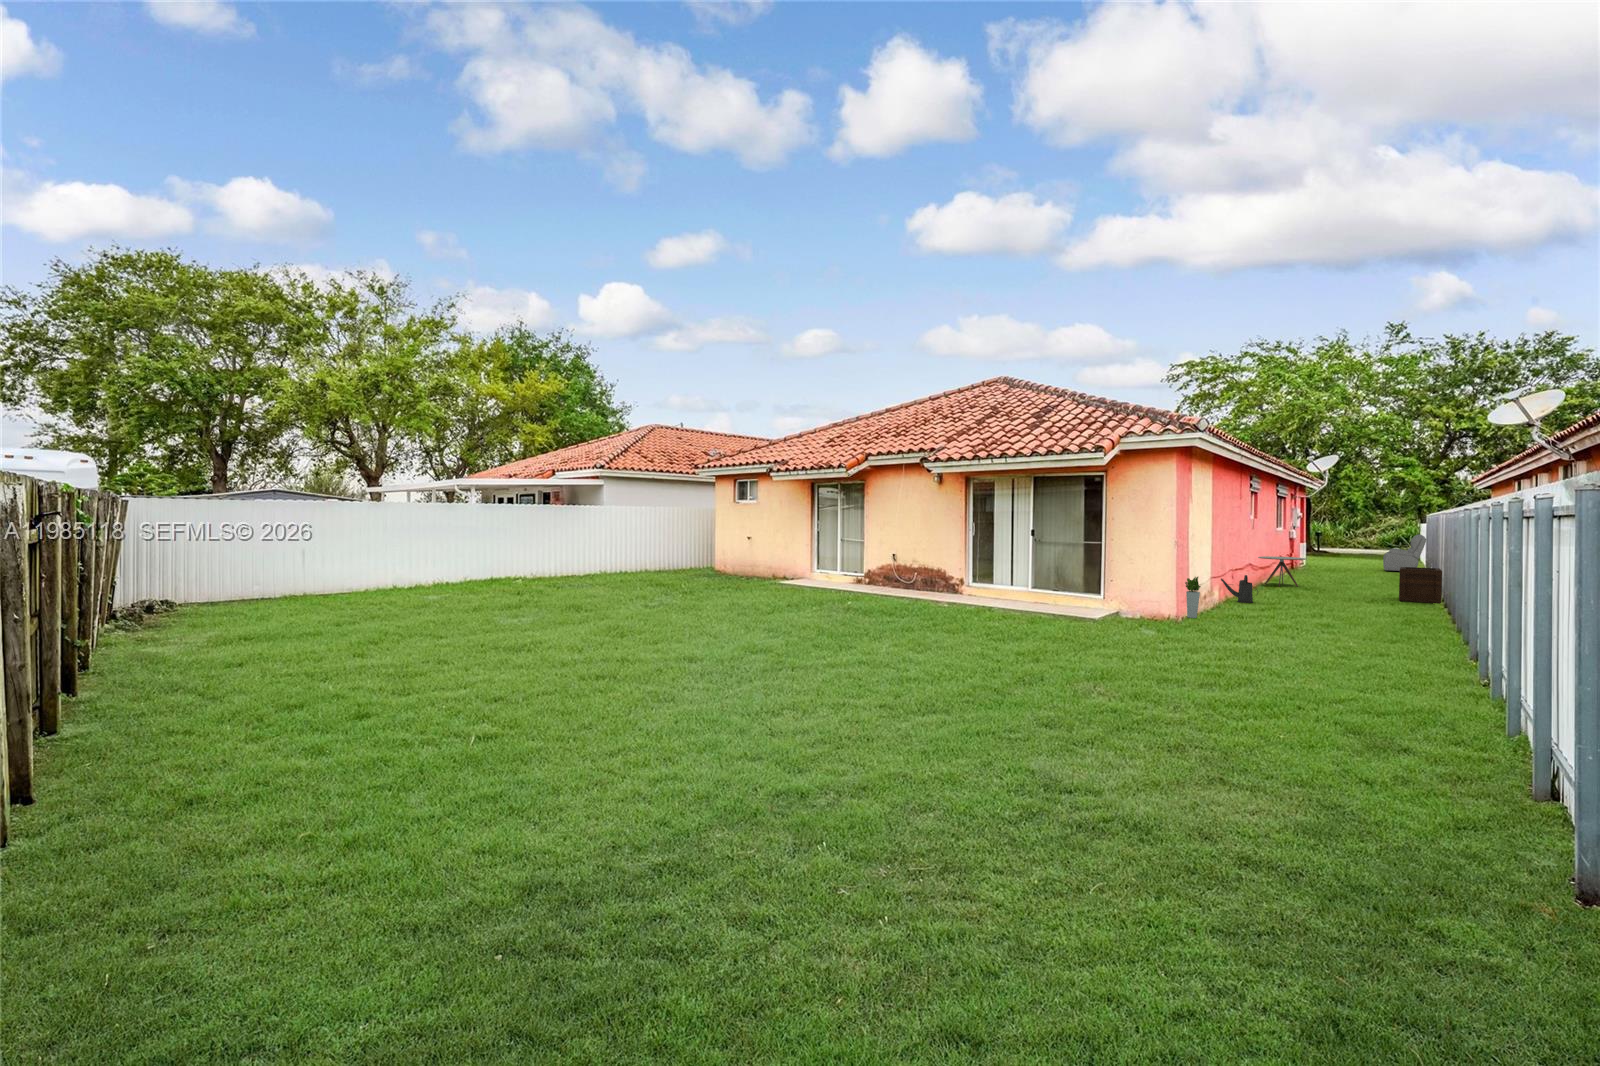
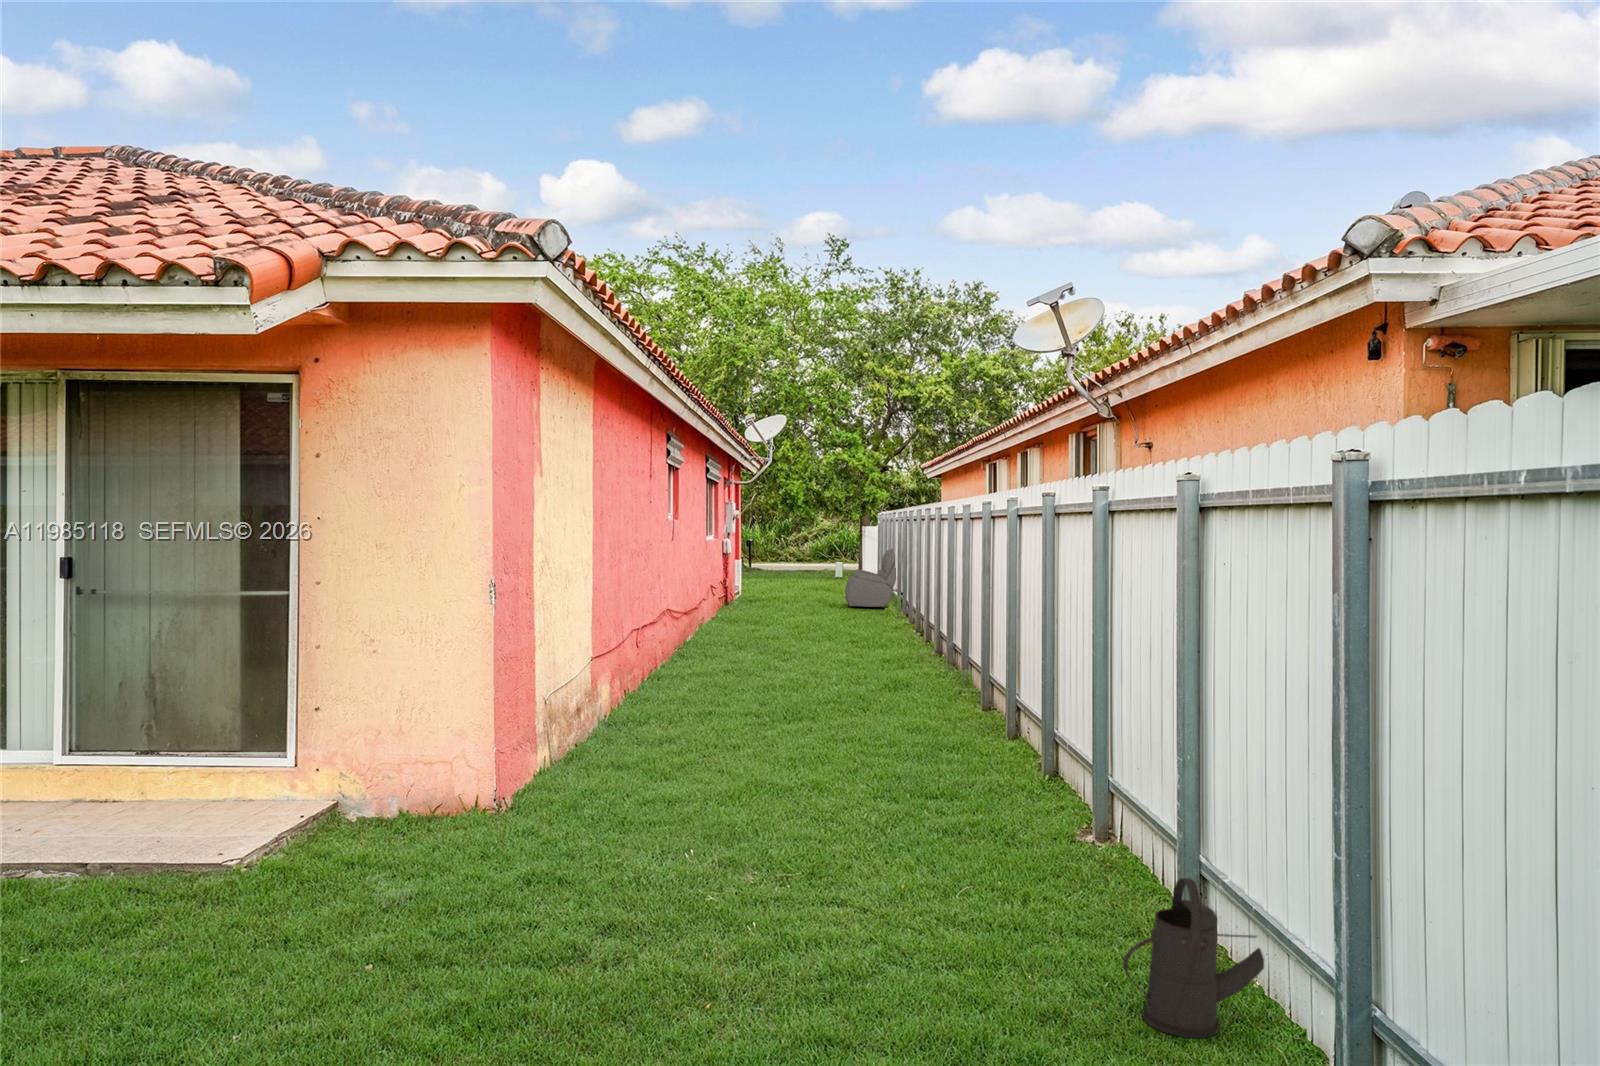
round table: present [1258,556,1306,587] -> none [678,594,758,656]
wooden crate: present [1399,567,1442,604] -> none [911,619,983,691]
watering can: present [1221,575,1258,603] -> present [1123,878,1264,1038]
planter: present [1185,577,1201,618] -> none [508,689,555,813]

